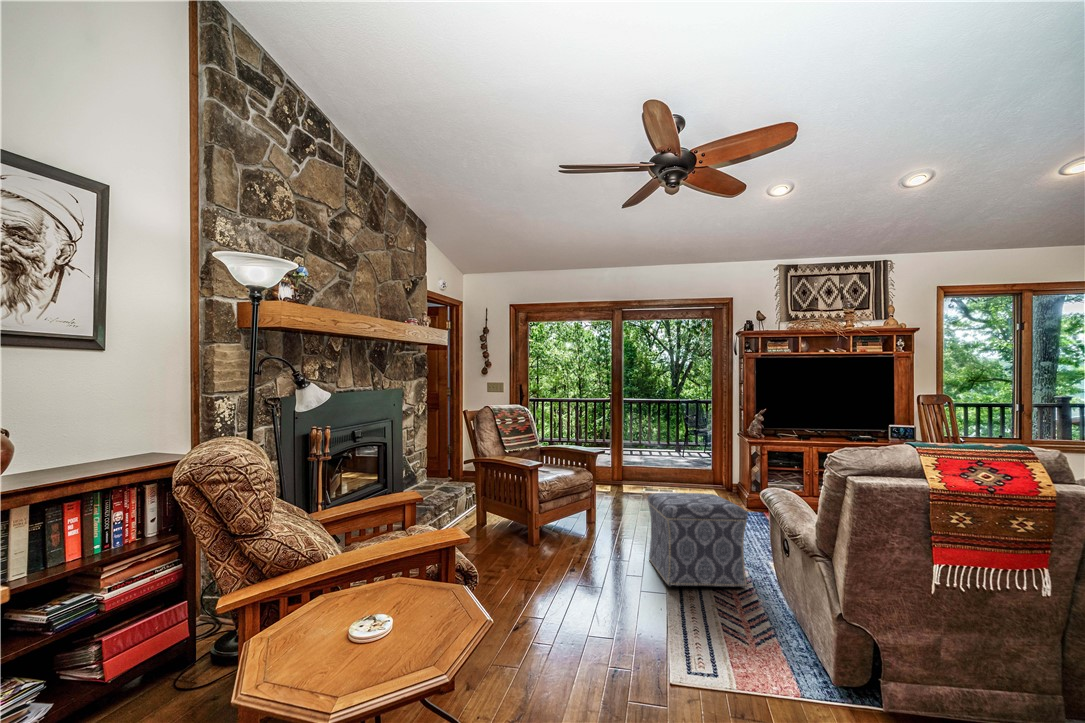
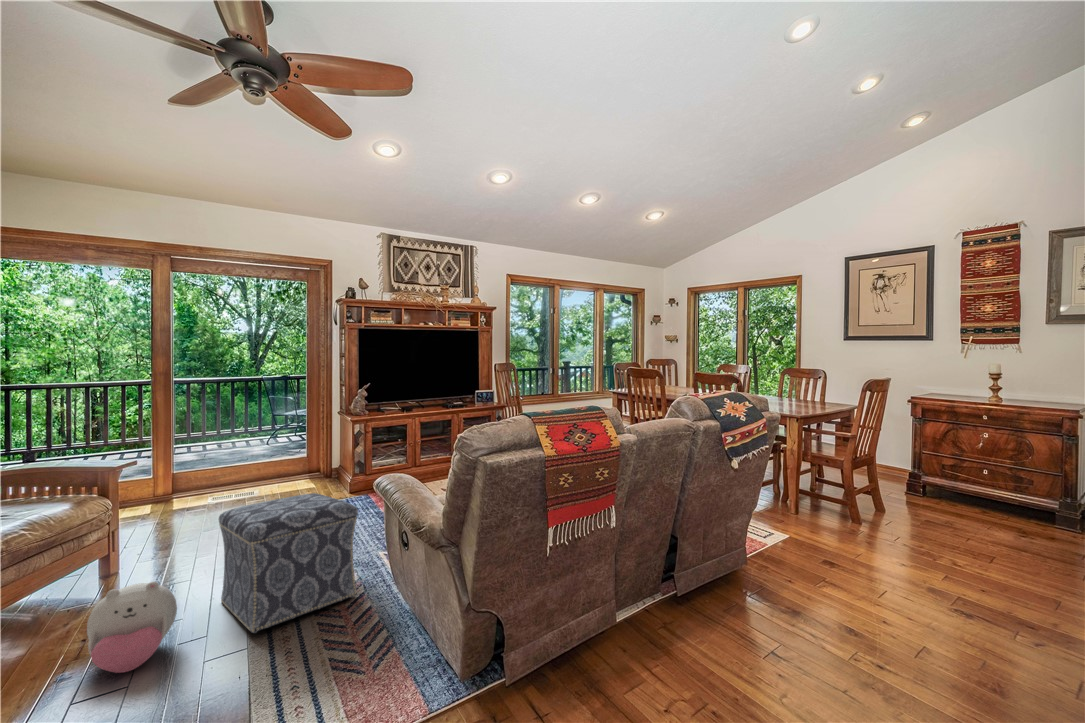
plush toy: none [579,527,623,581] -> present [87,582,177,673]

